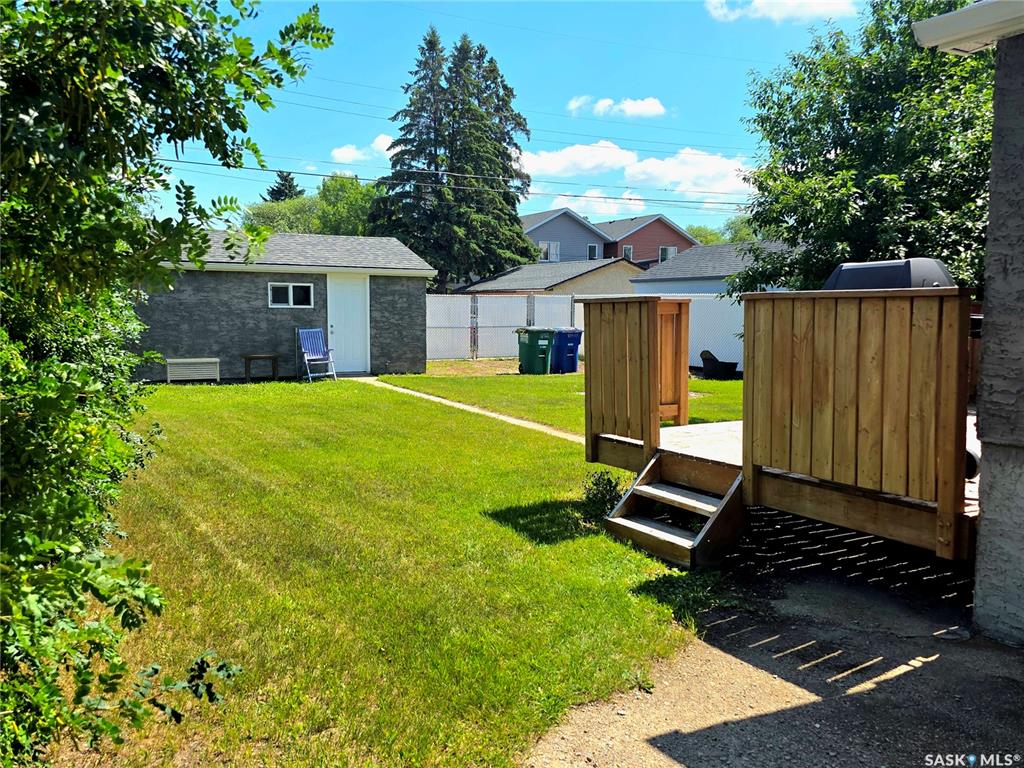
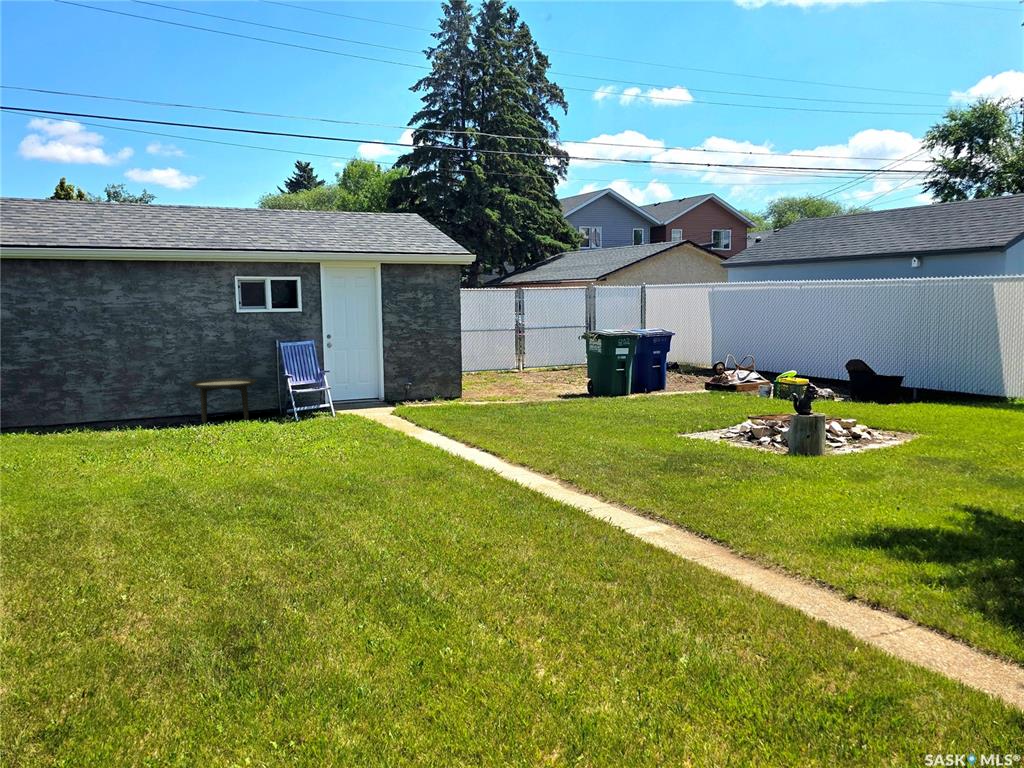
storage bench: present [166,358,220,383] -> none [76,388,162,429]

